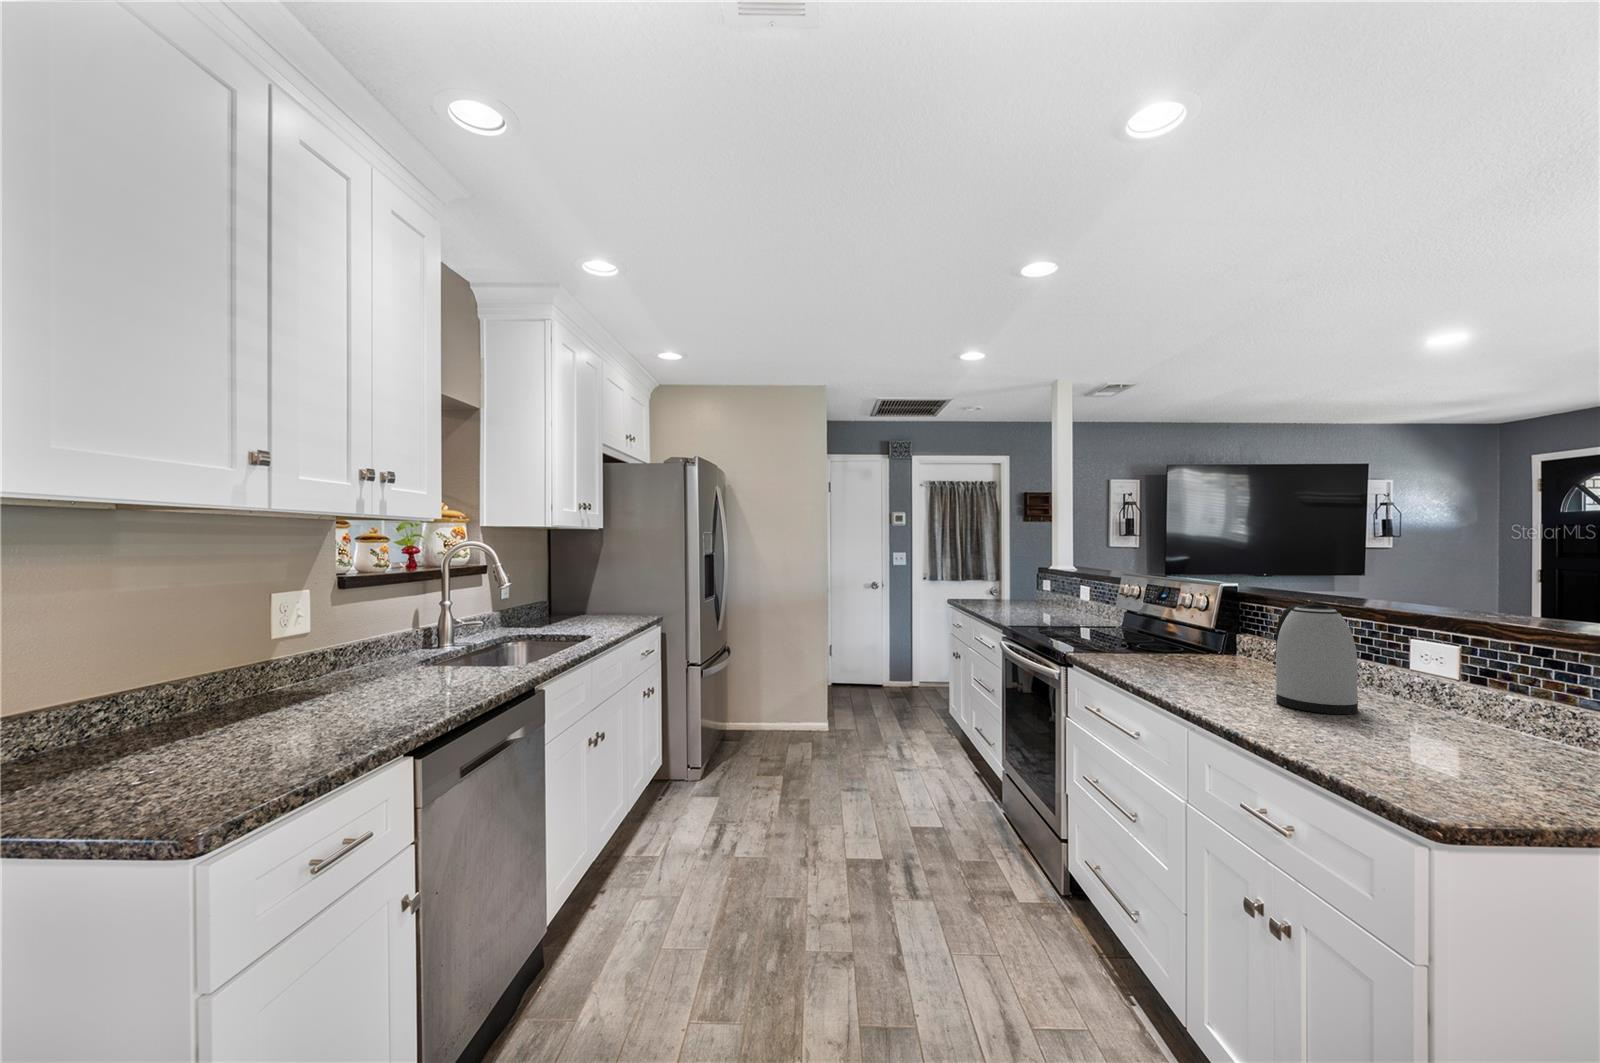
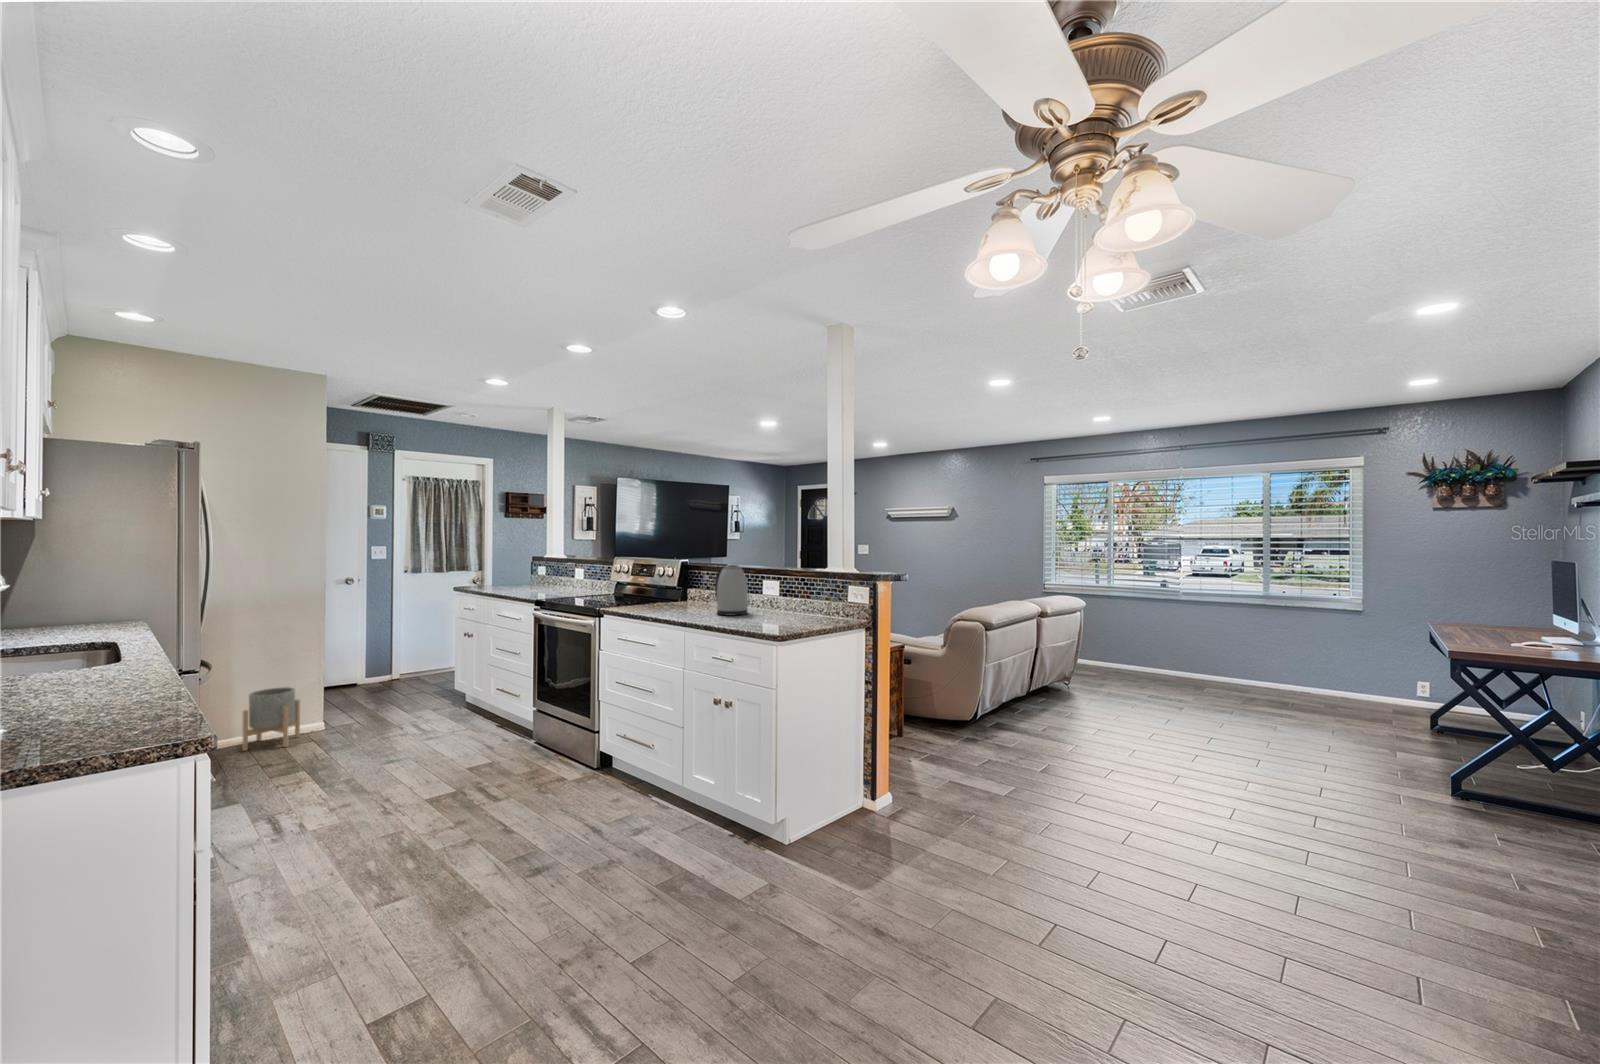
planter: none [759,684,804,744] -> present [242,687,300,751]

